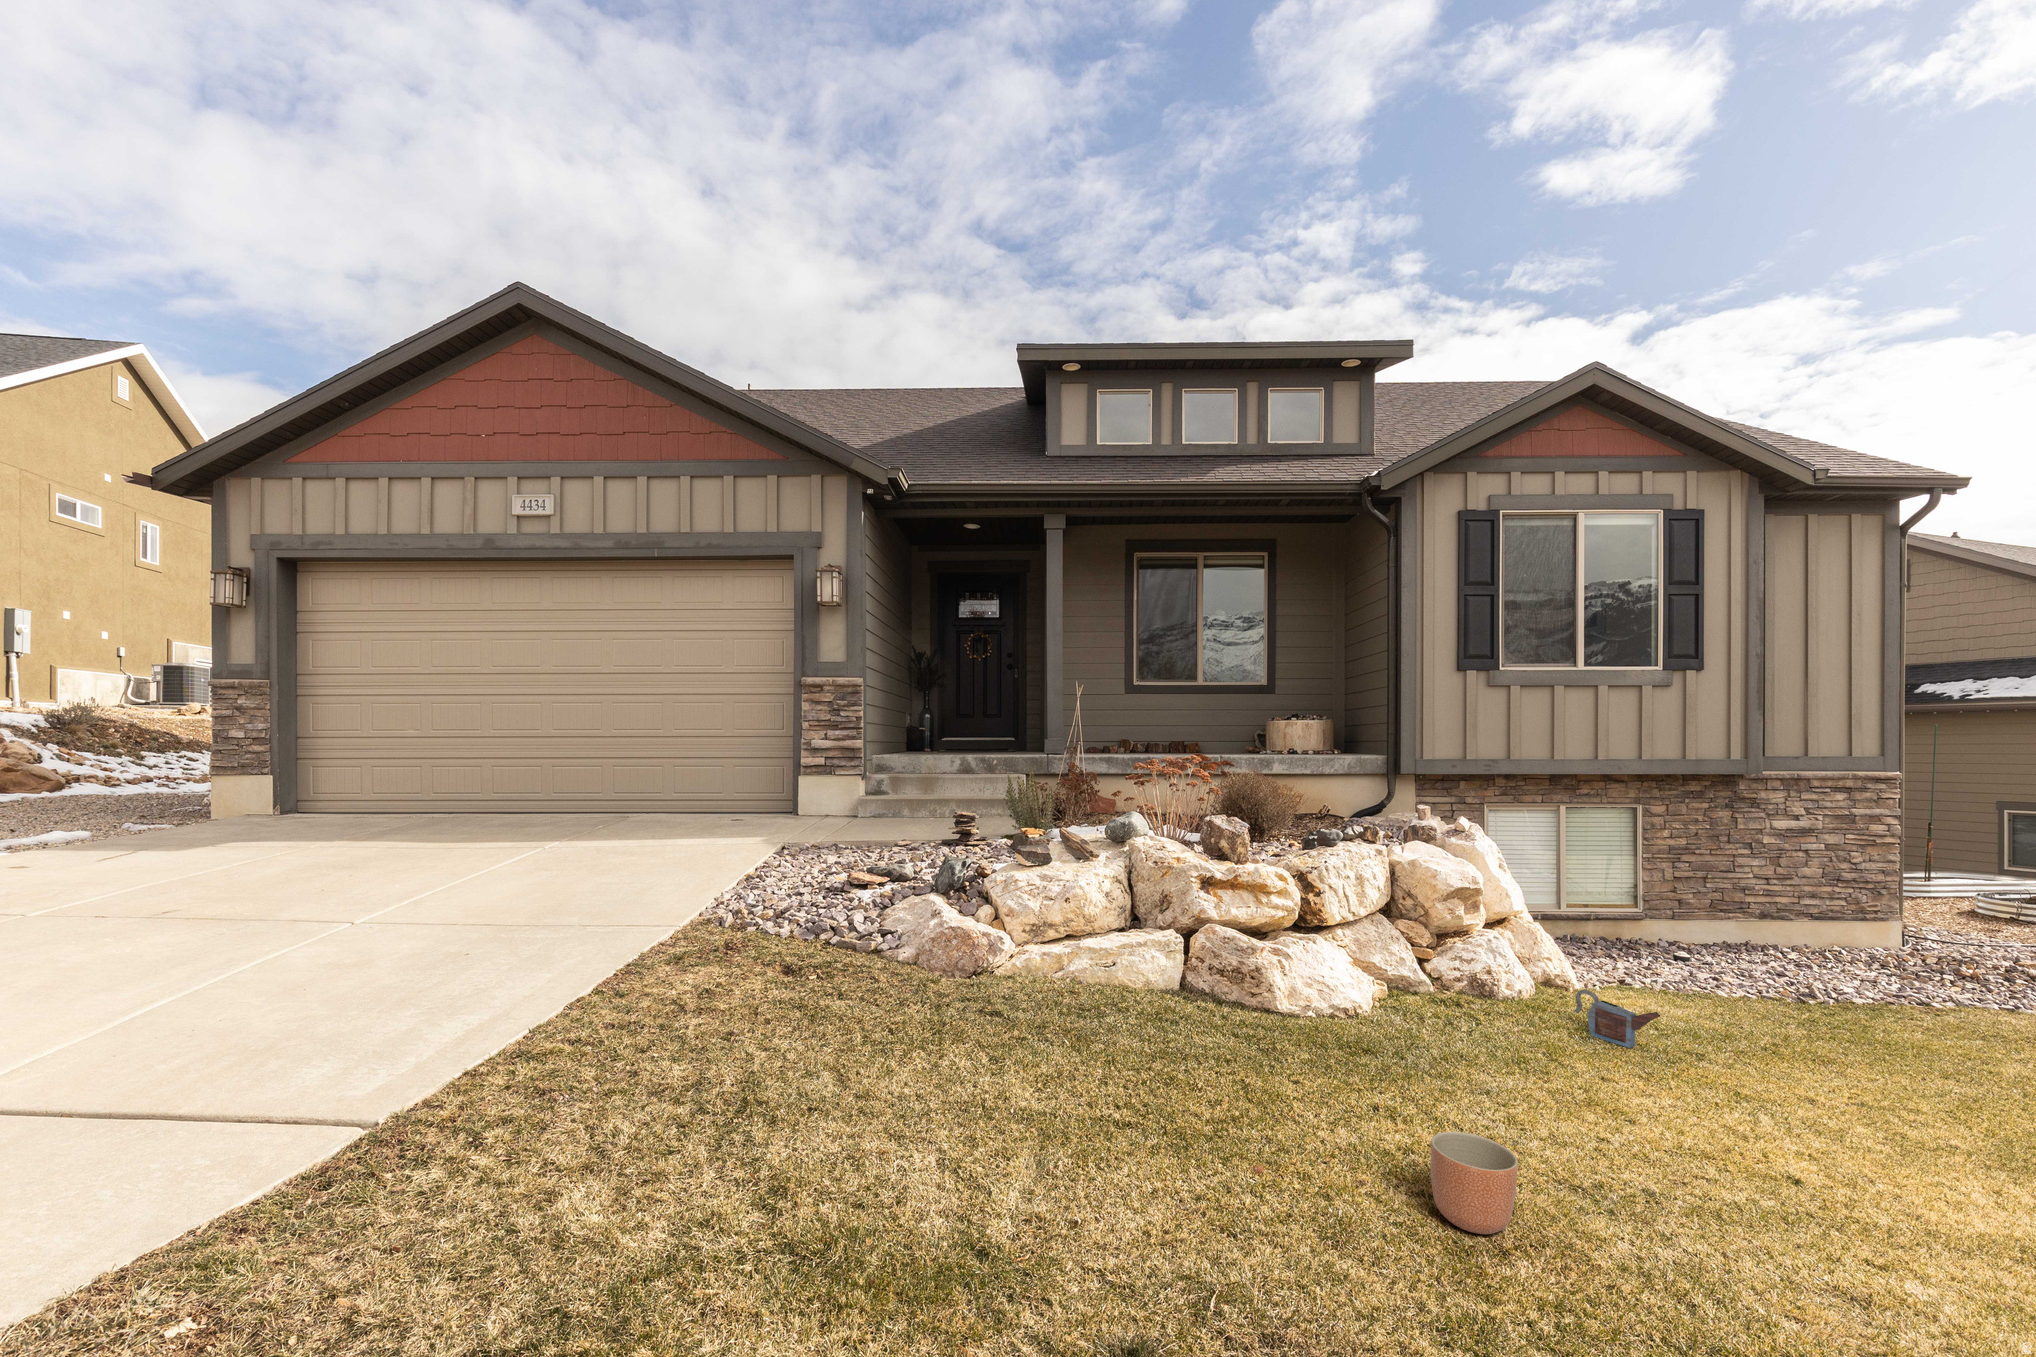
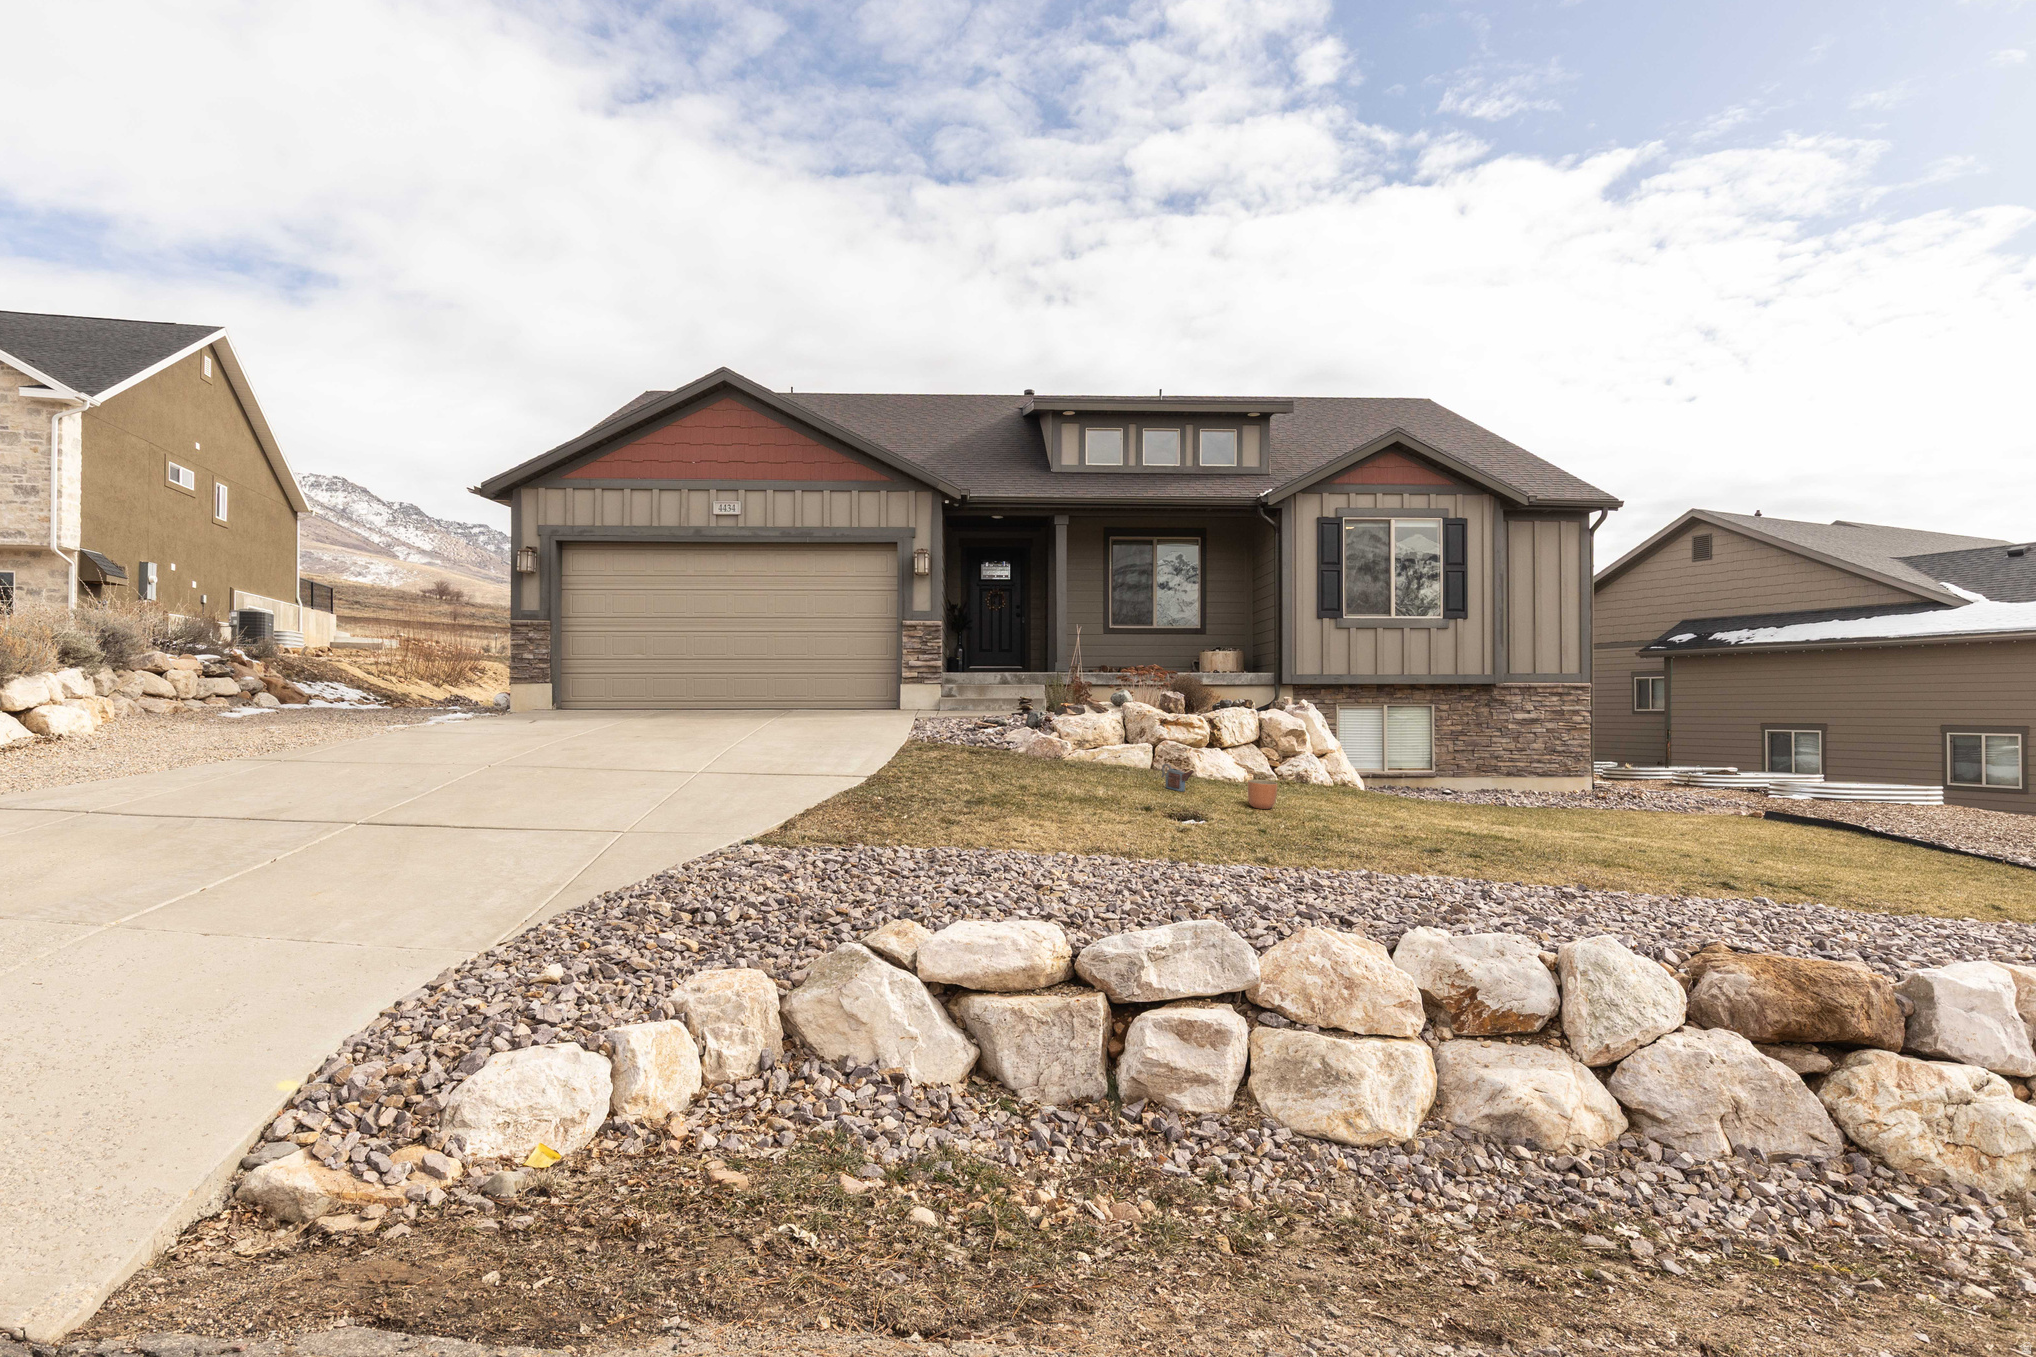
watering can: present [1574,989,1660,1048] -> present [1161,764,1194,791]

